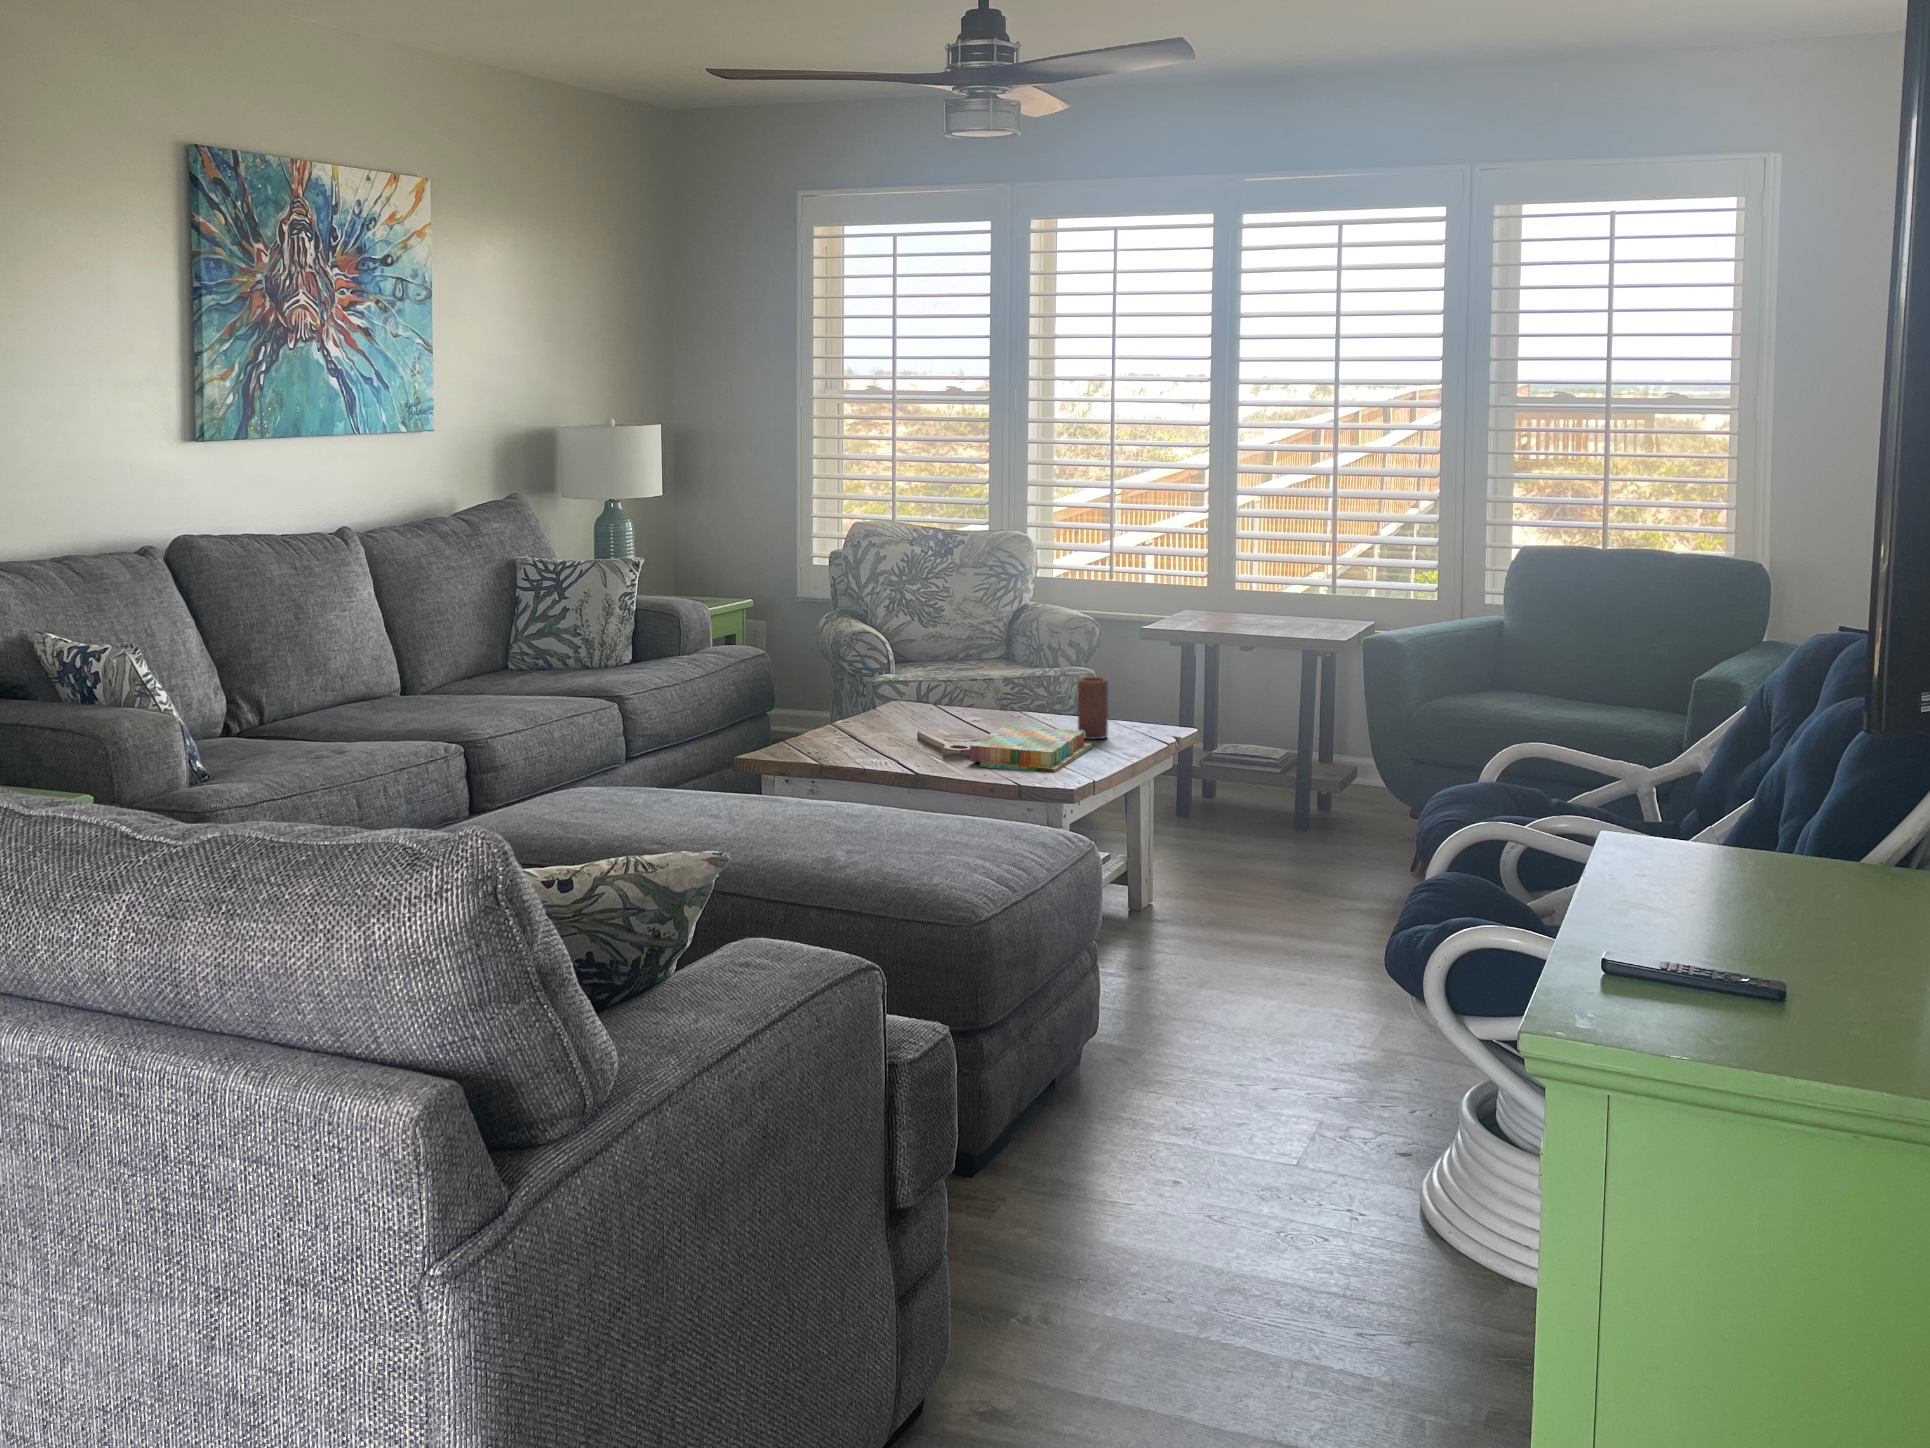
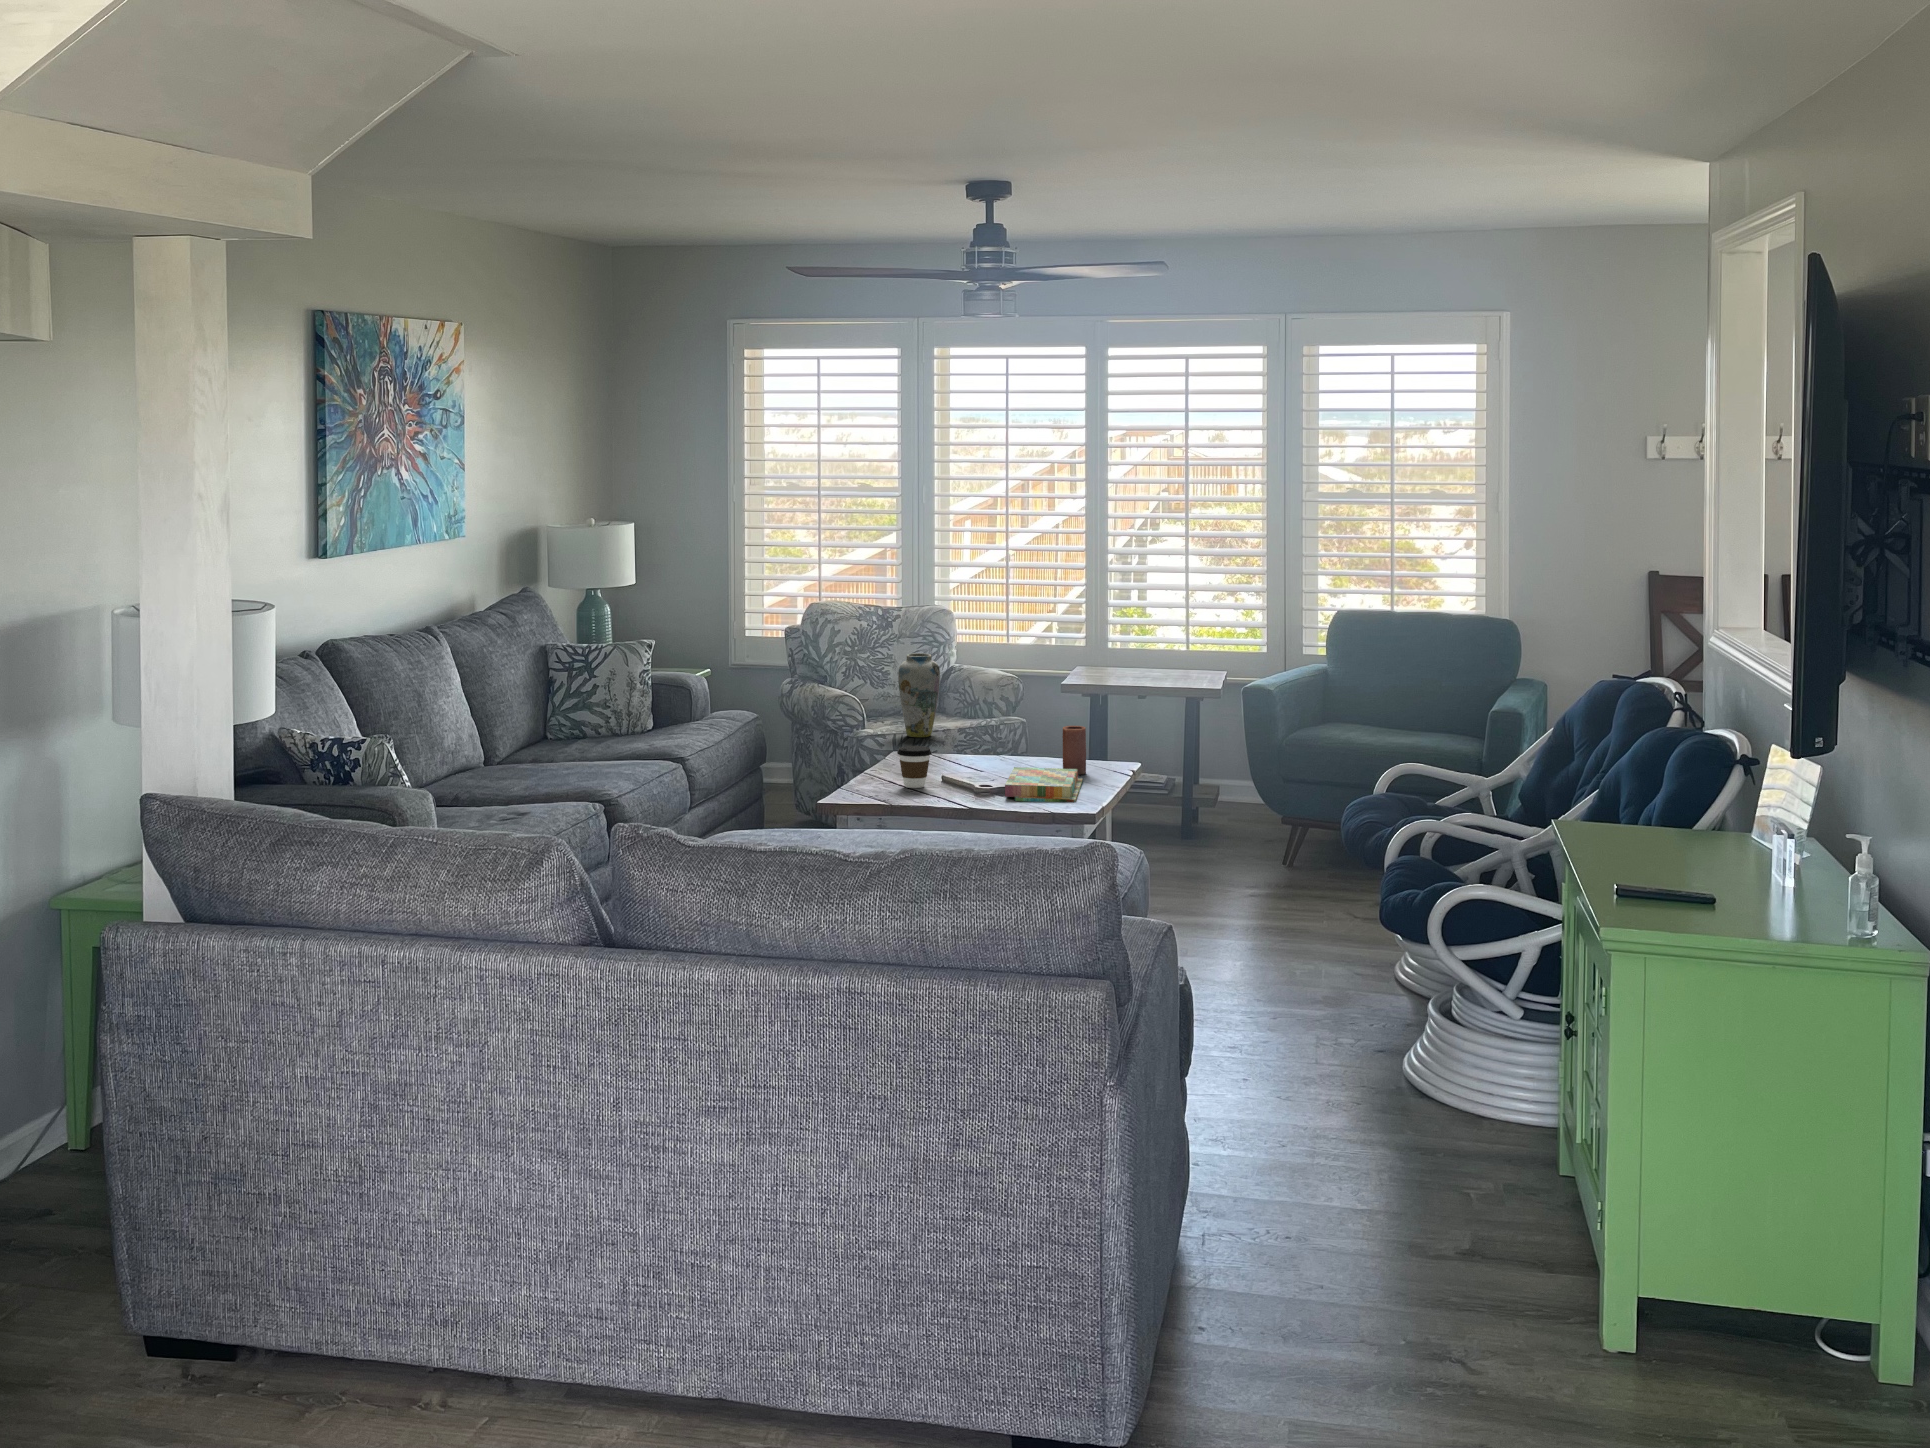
vase: none [930,584,981,686] -> present [898,653,940,737]
coffee cup: none [855,692,899,745] -> present [897,746,932,788]

